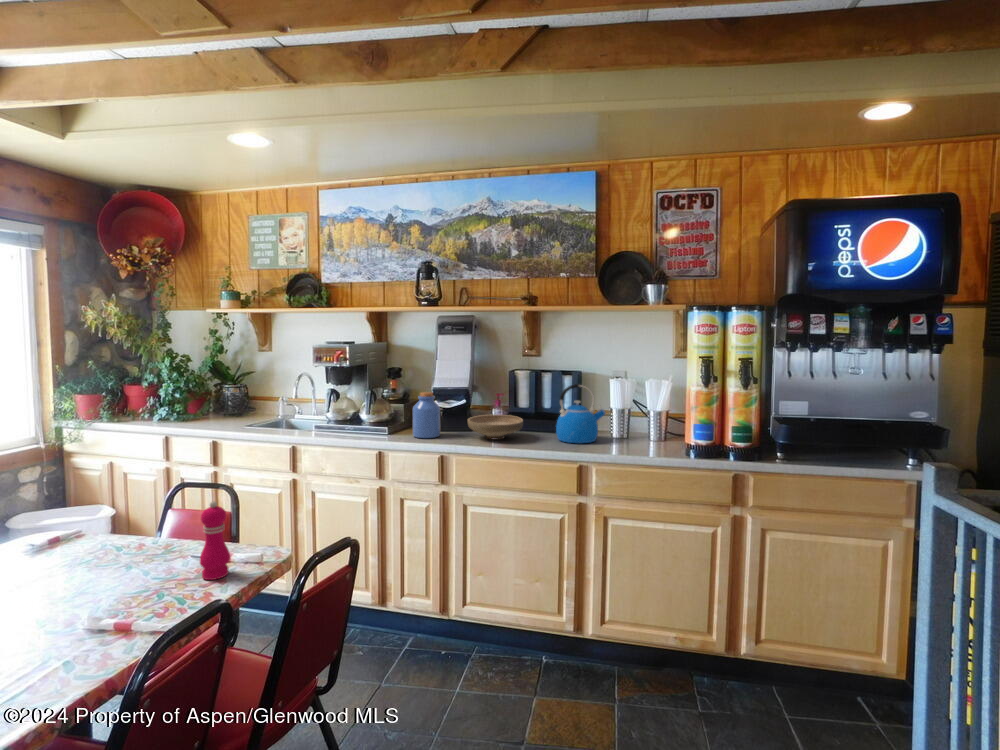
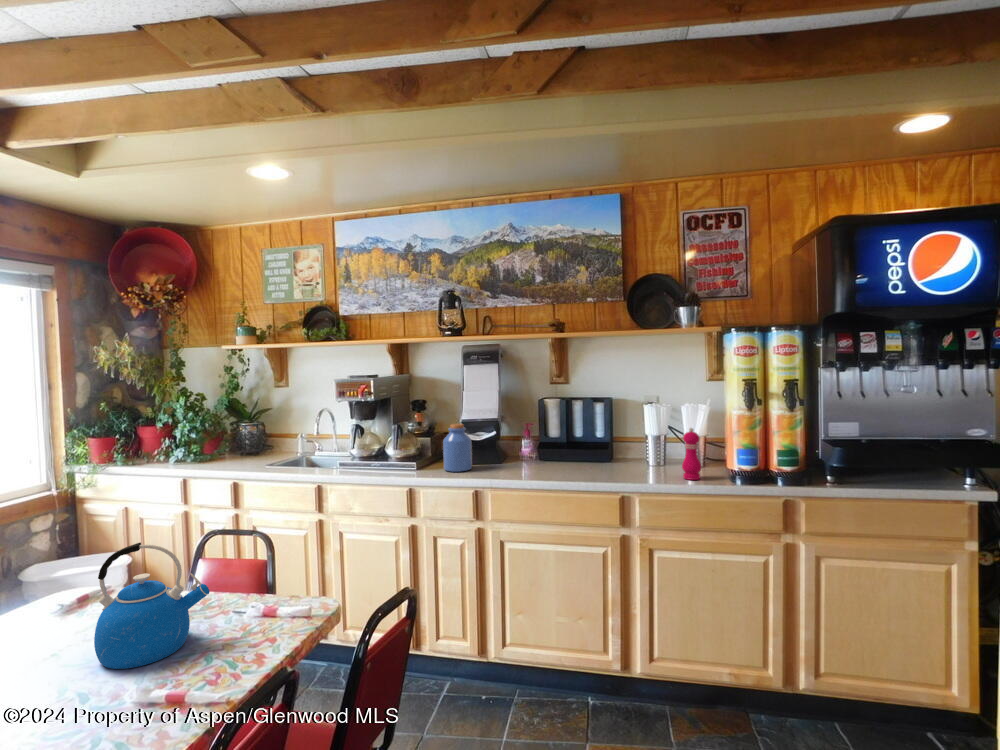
kettle: present [556,384,606,443] -> present [94,543,210,669]
bowl: present [468,415,523,439] -> none [500,444,558,471]
pepper mill: present [200,501,230,580] -> present [682,428,701,480]

